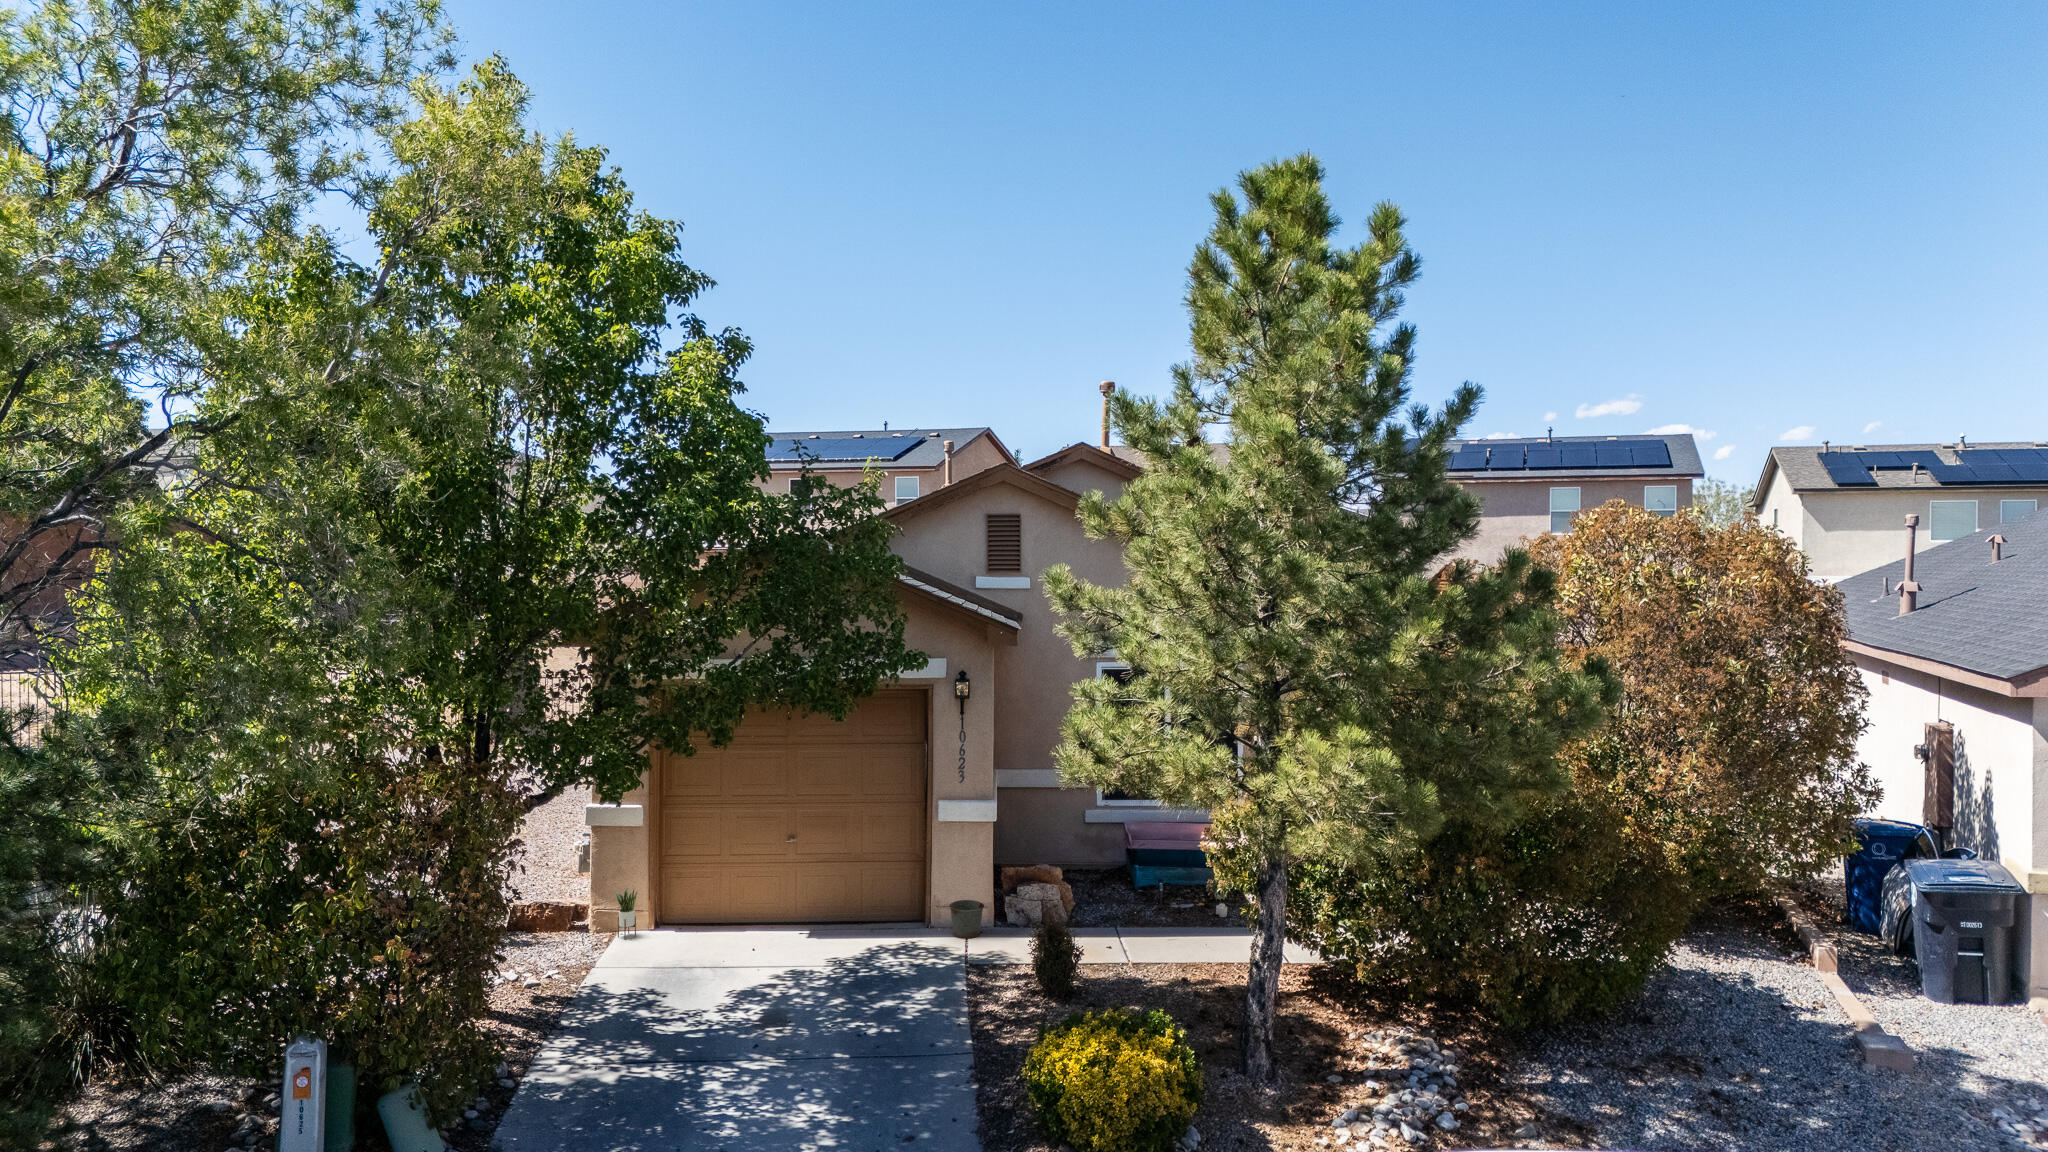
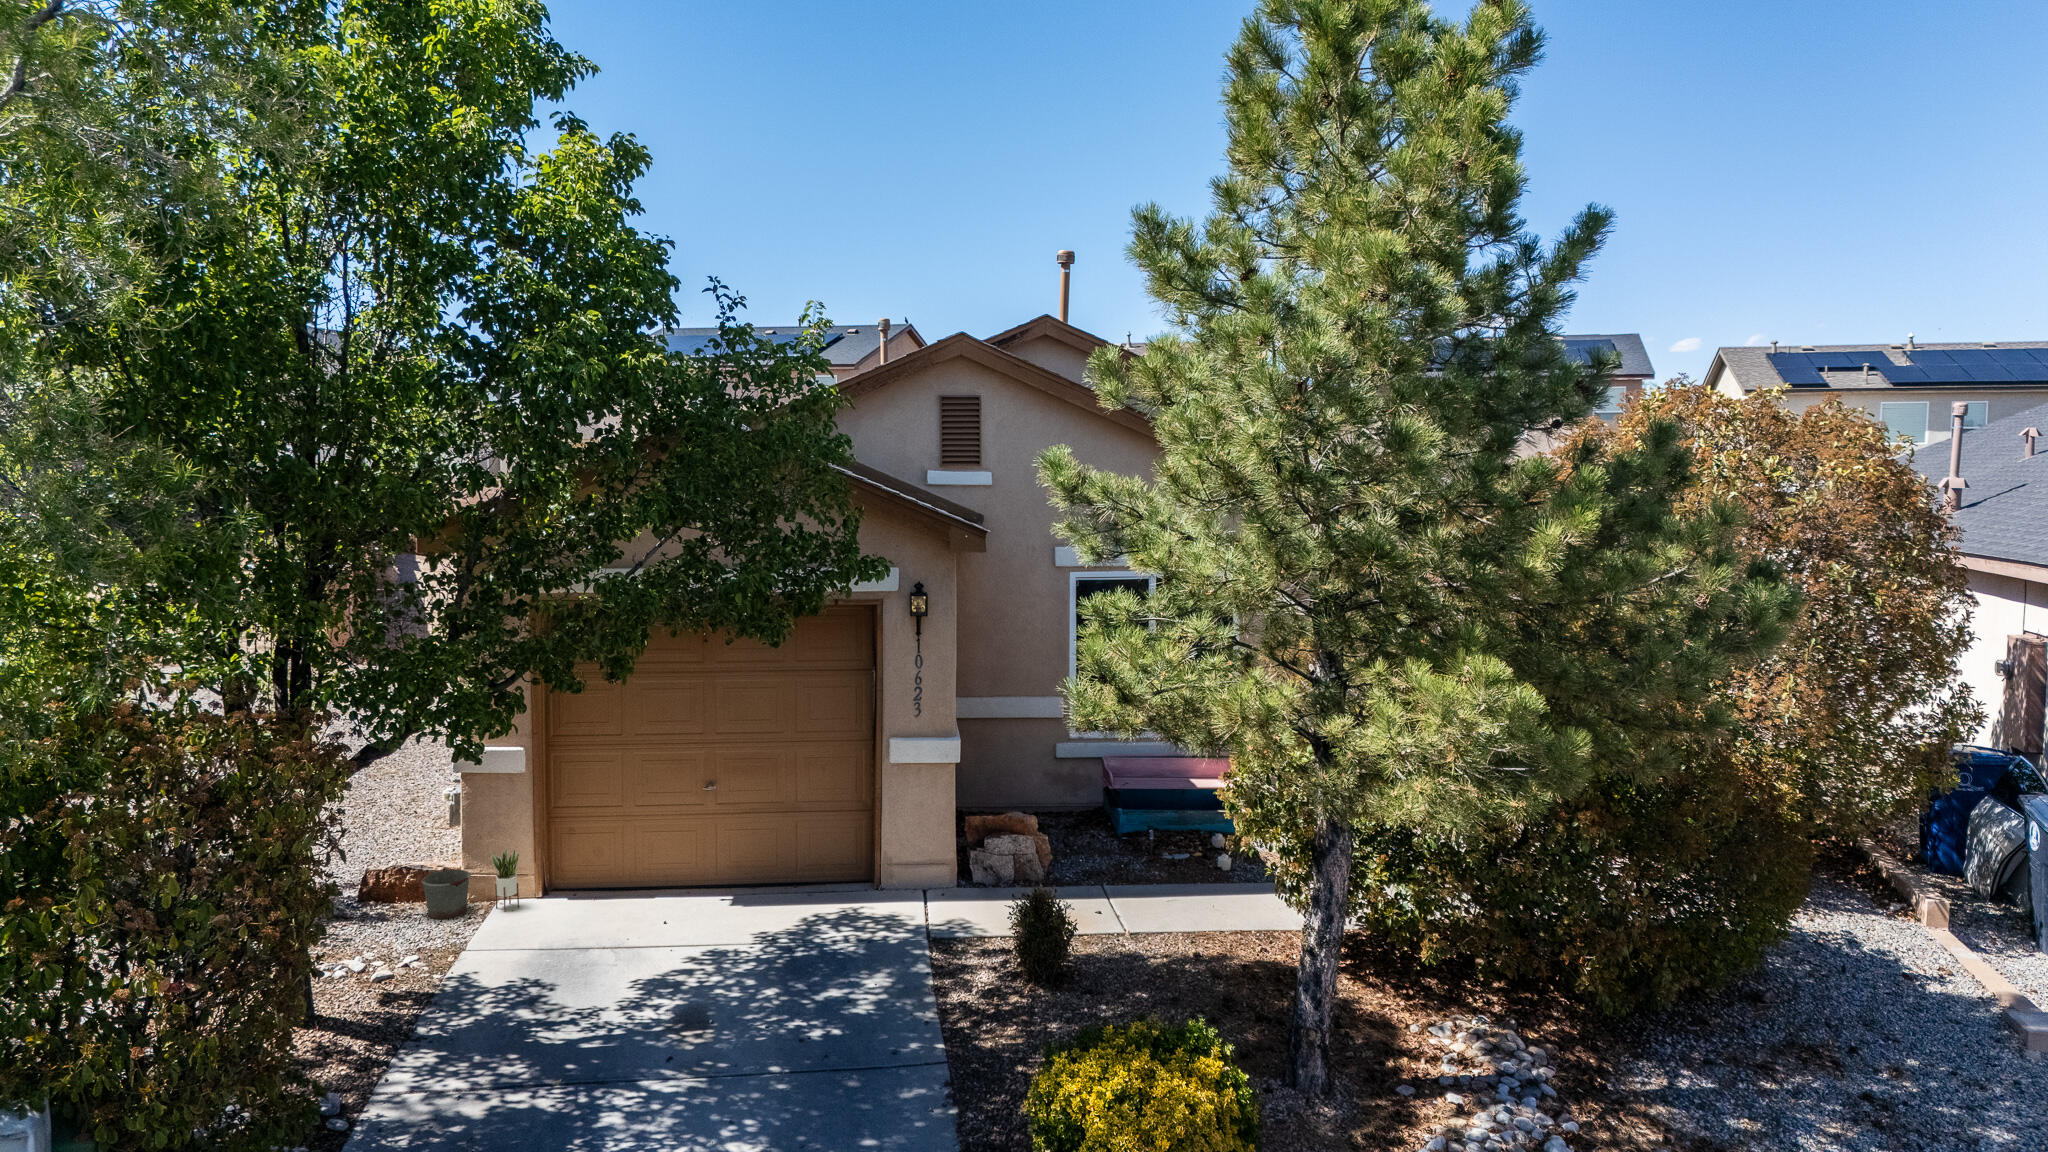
bucket: present [949,900,984,939] -> present [421,869,471,919]

